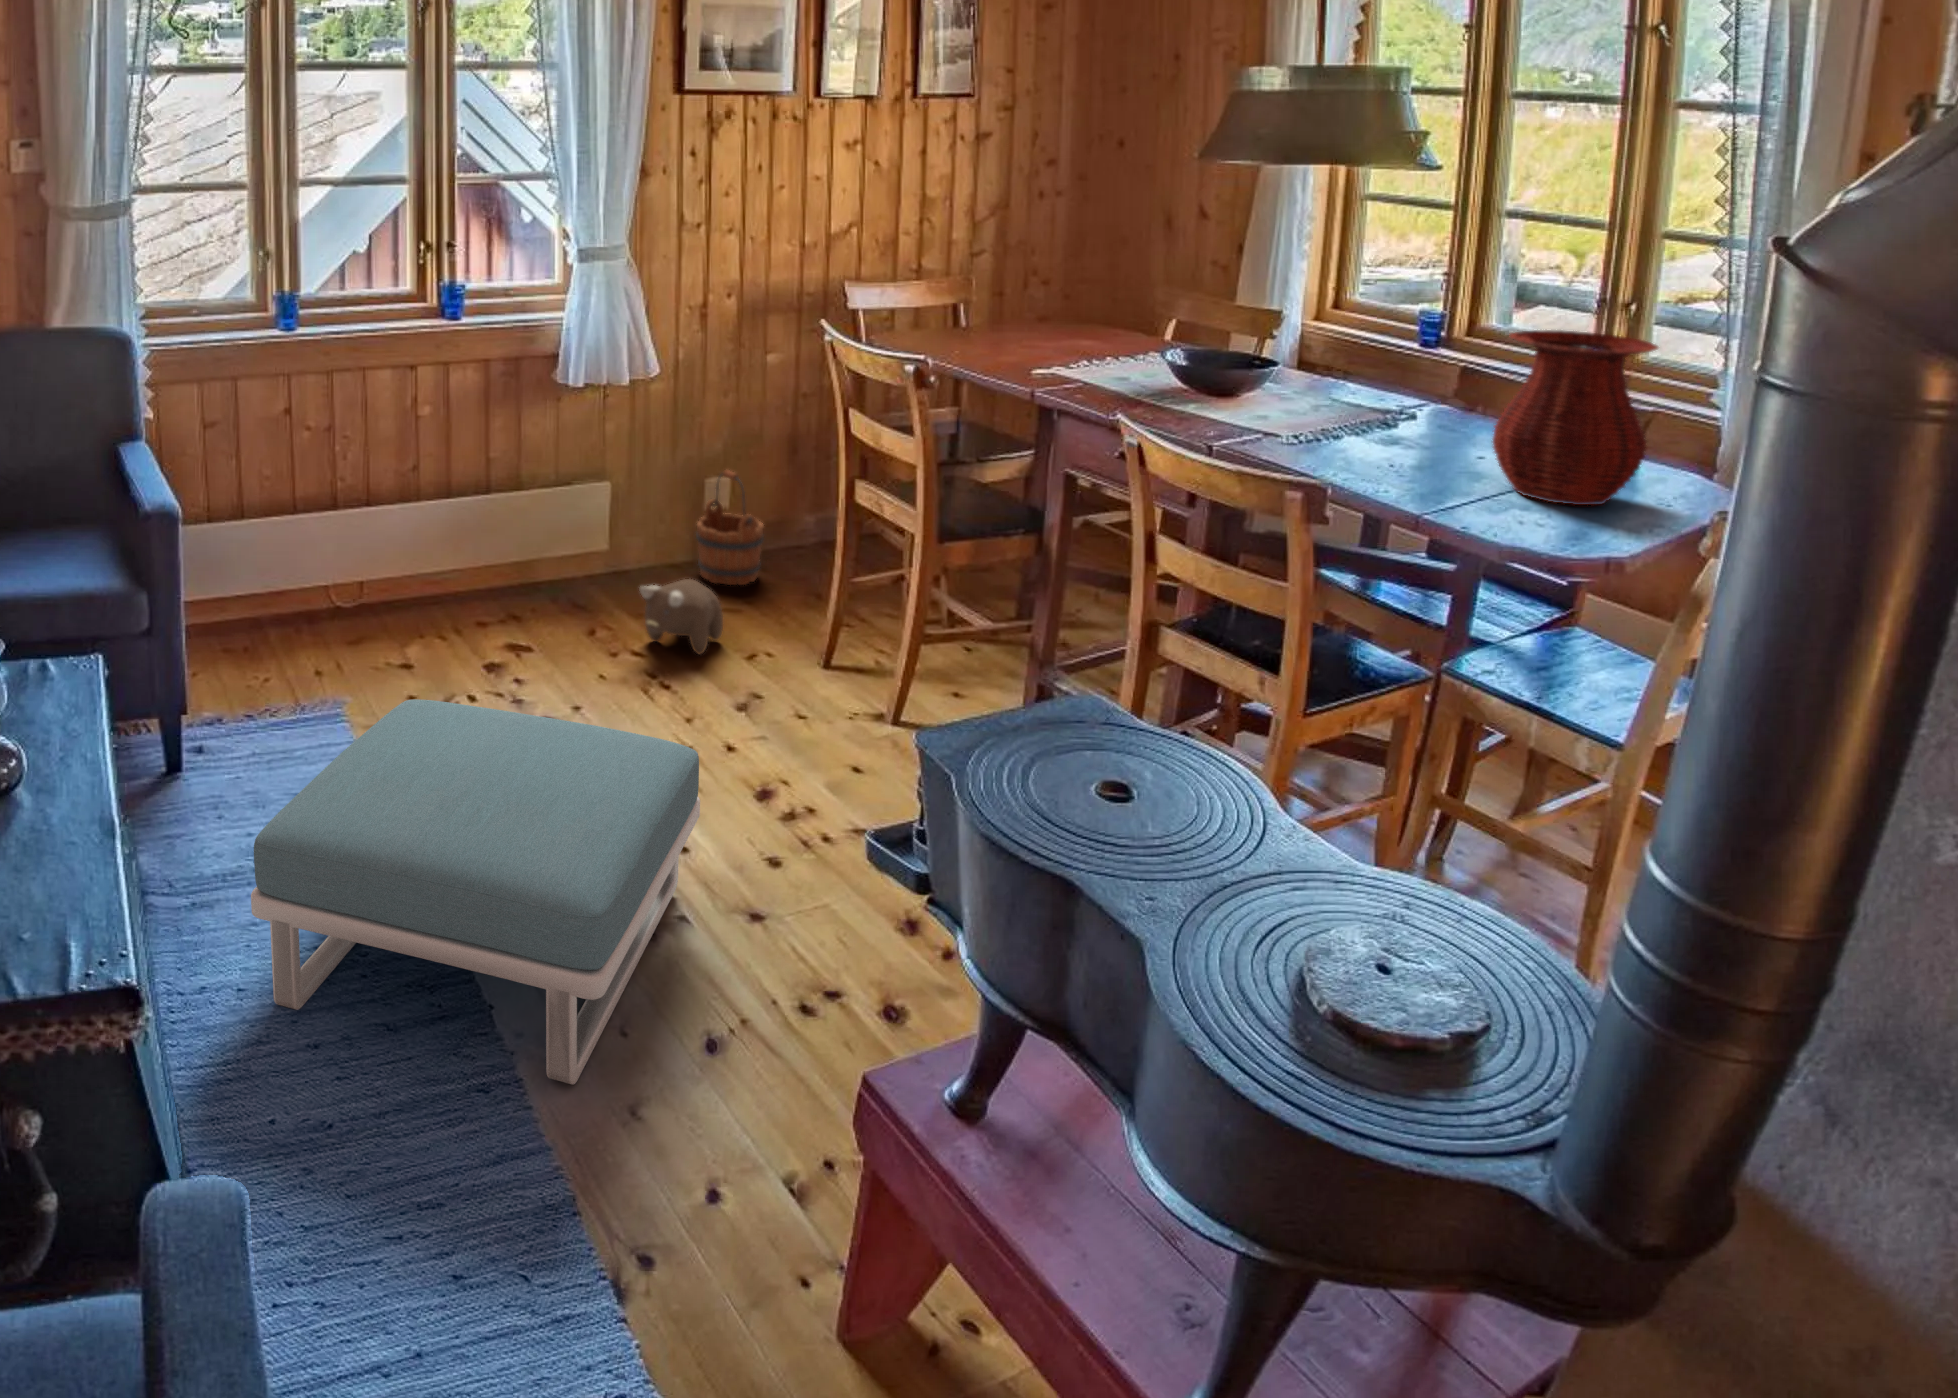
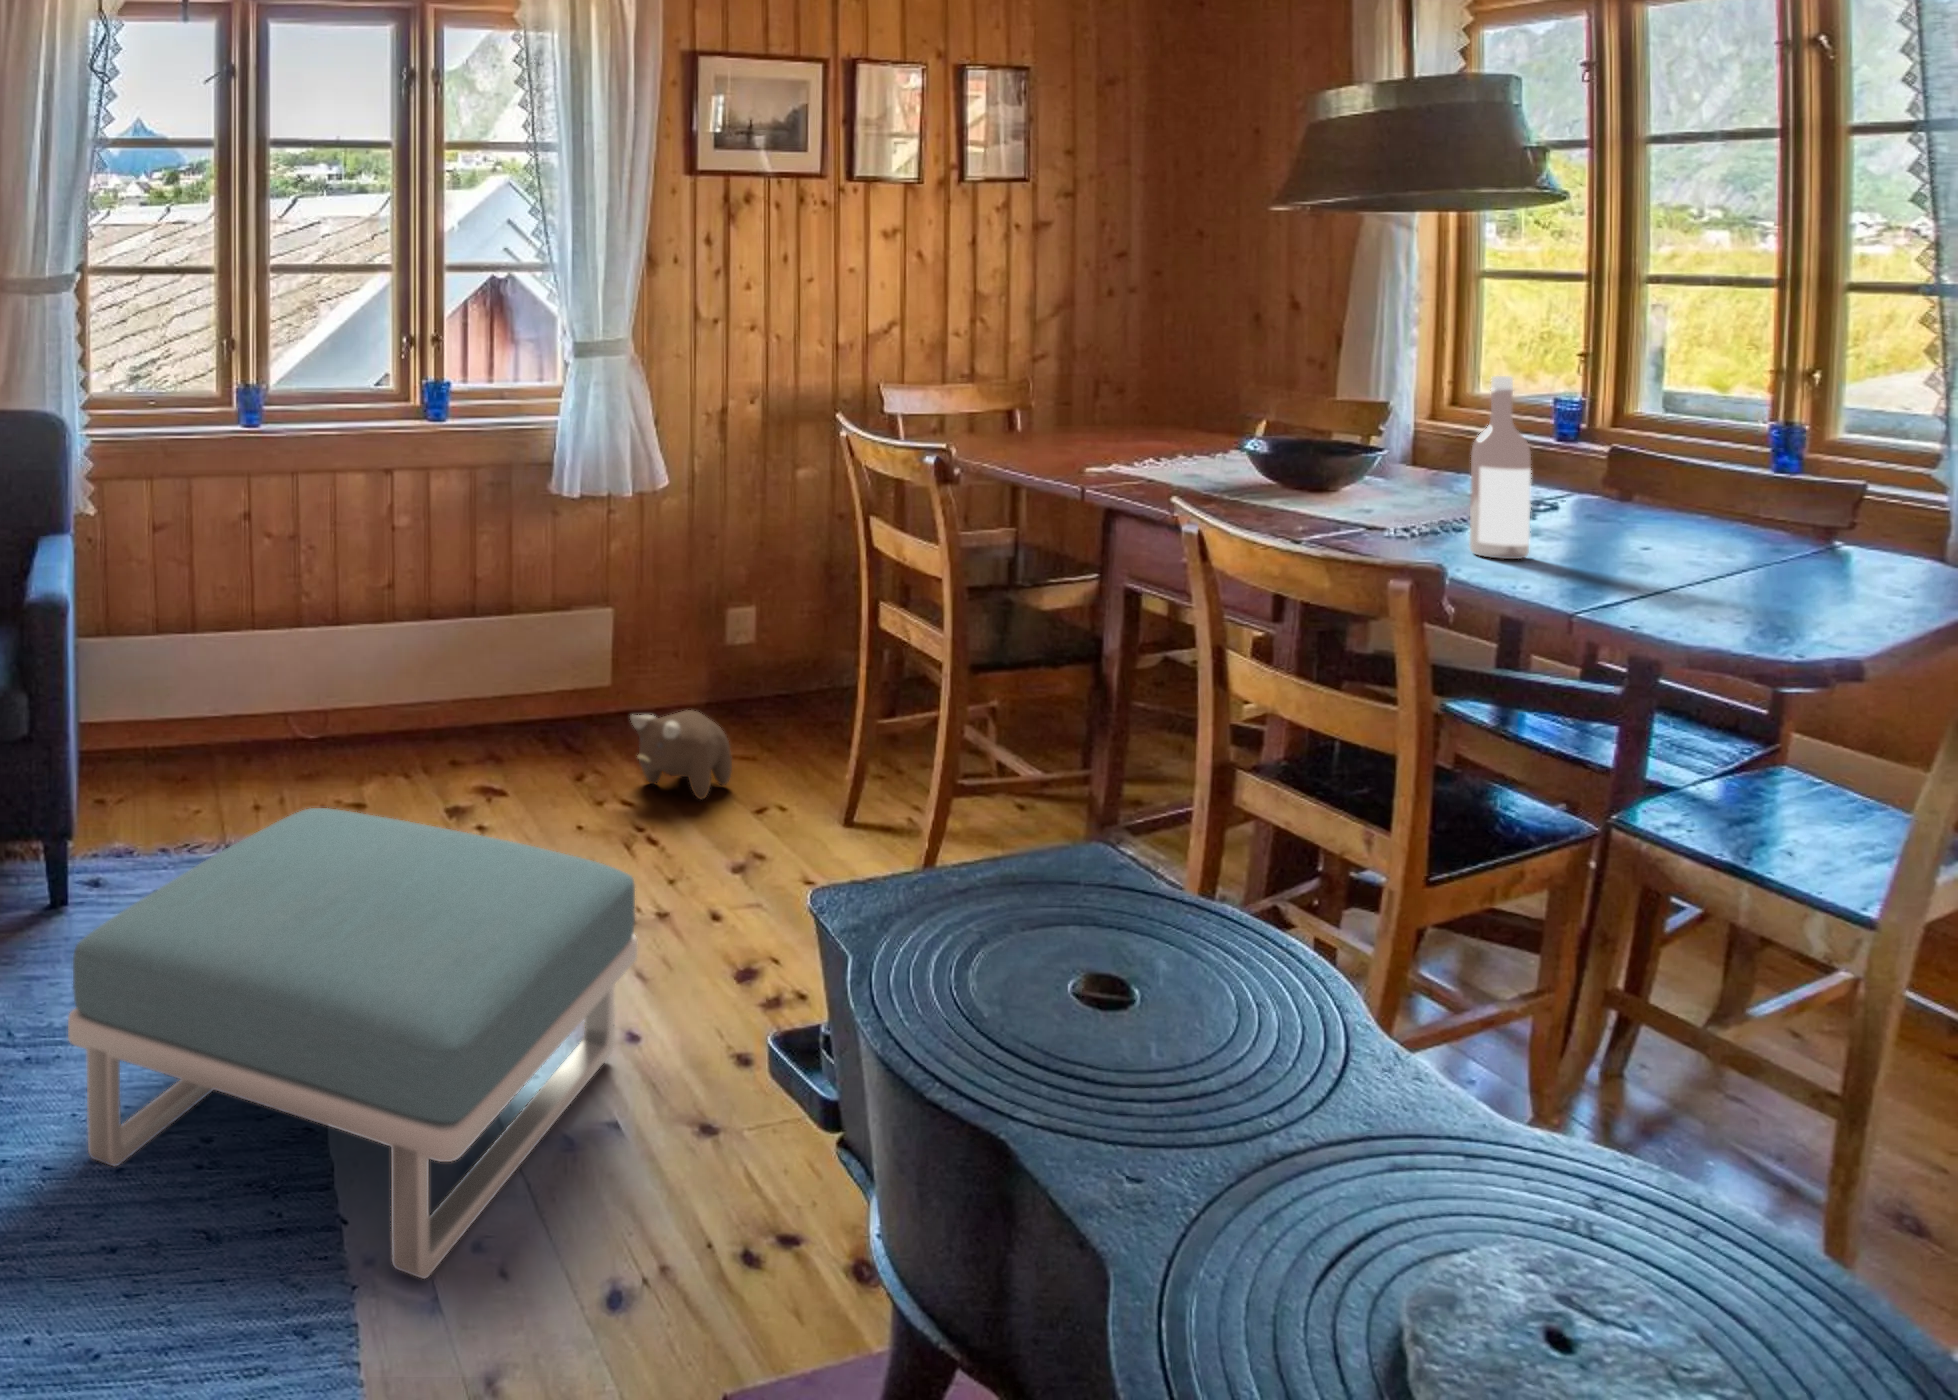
wine bottle: none [1367,317,1422,467] -> present [1470,376,1531,559]
vase: present [1493,330,1658,505] -> none [1619,388,1824,599]
wooden bucket: present [696,470,764,585] -> none [716,594,794,730]

